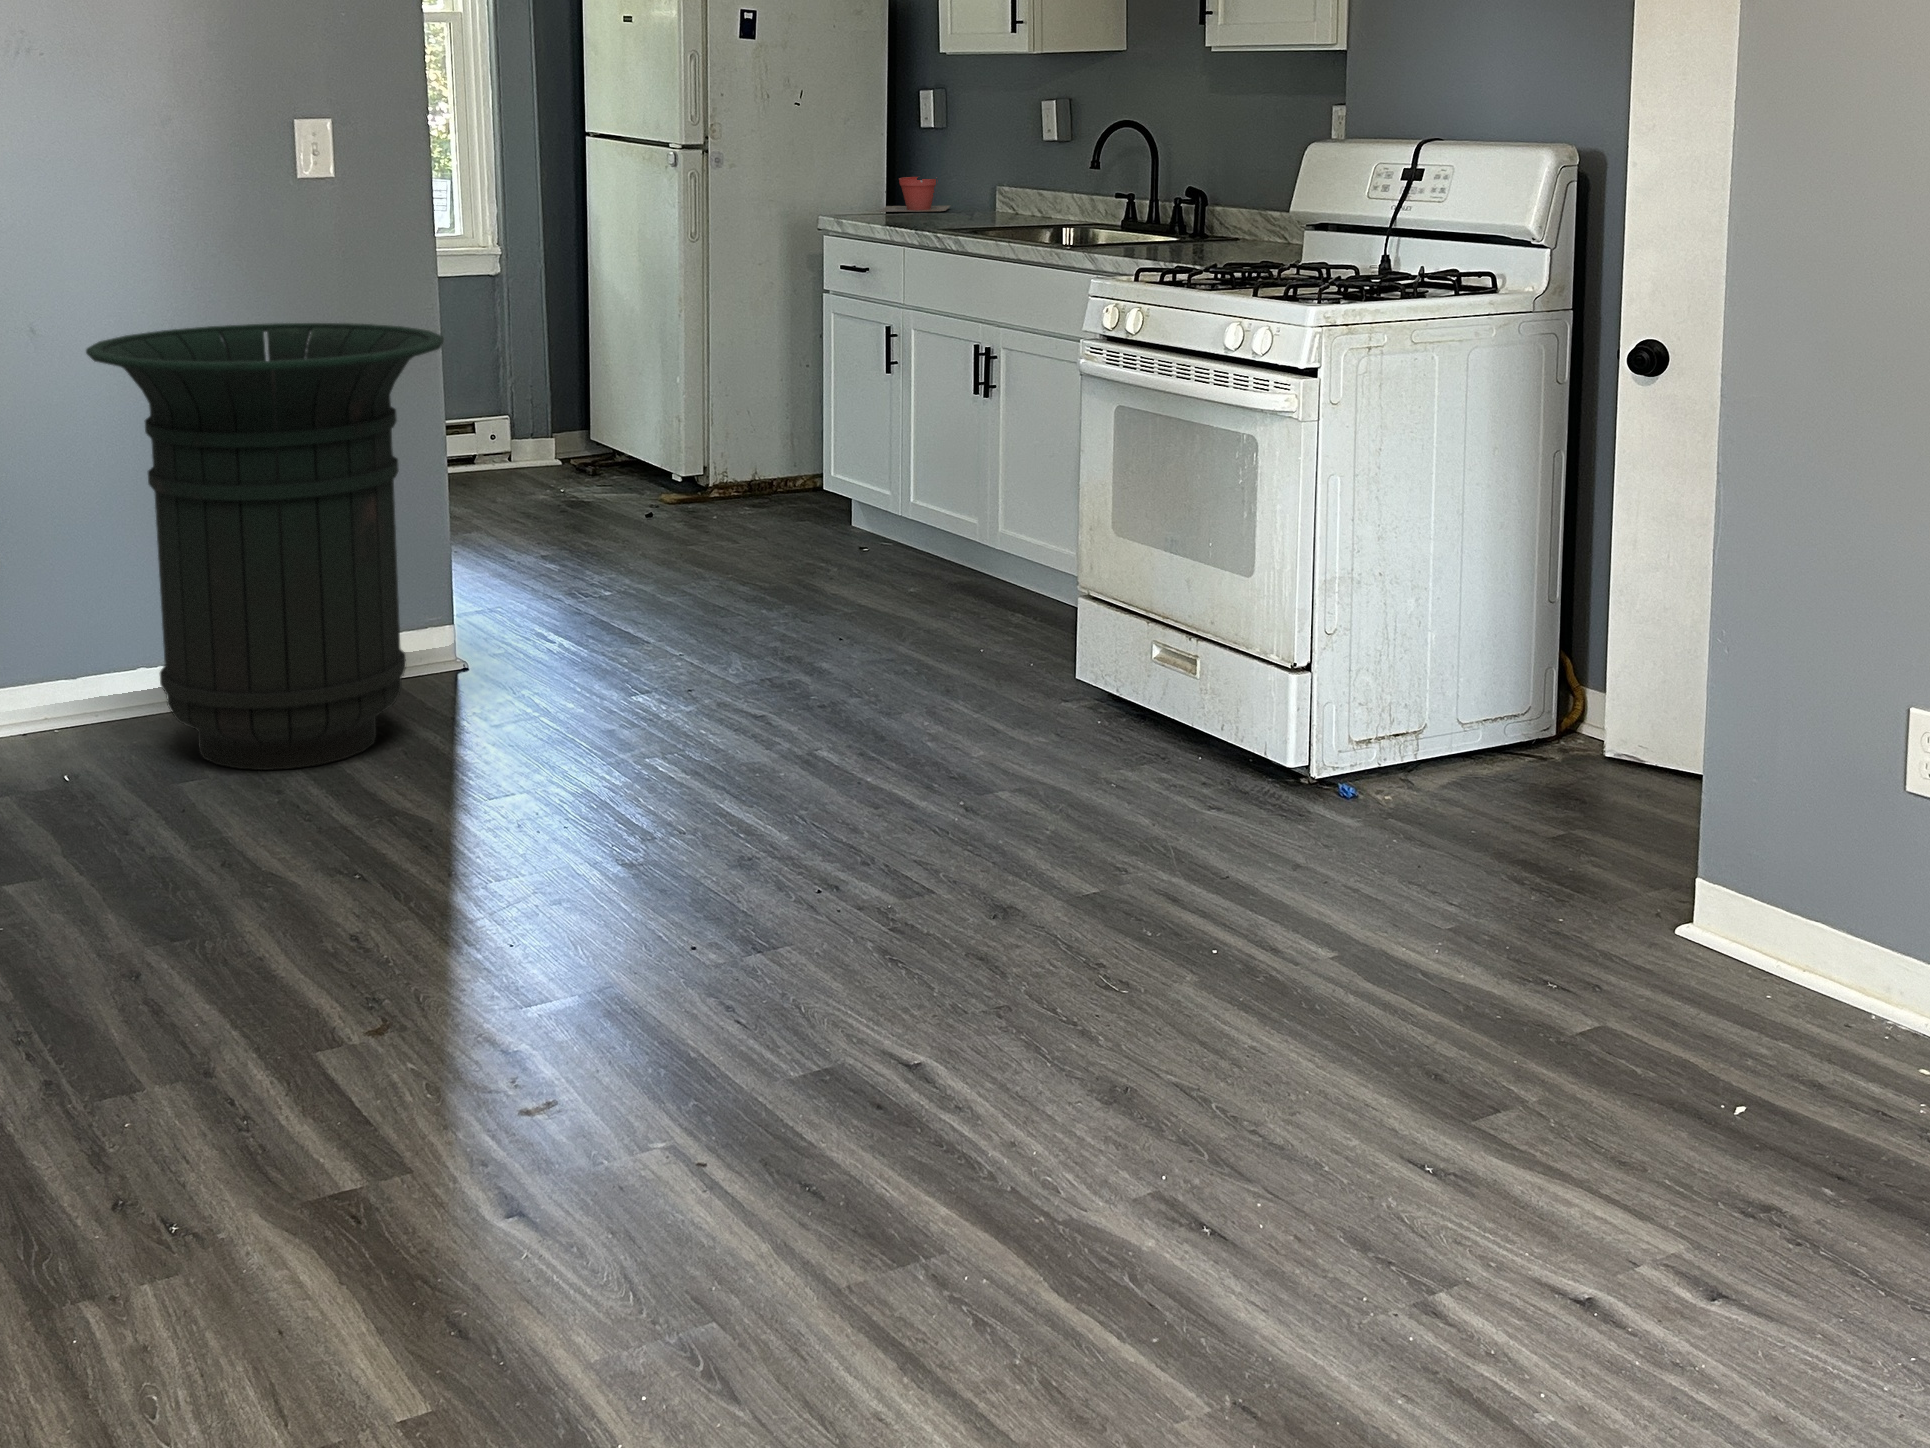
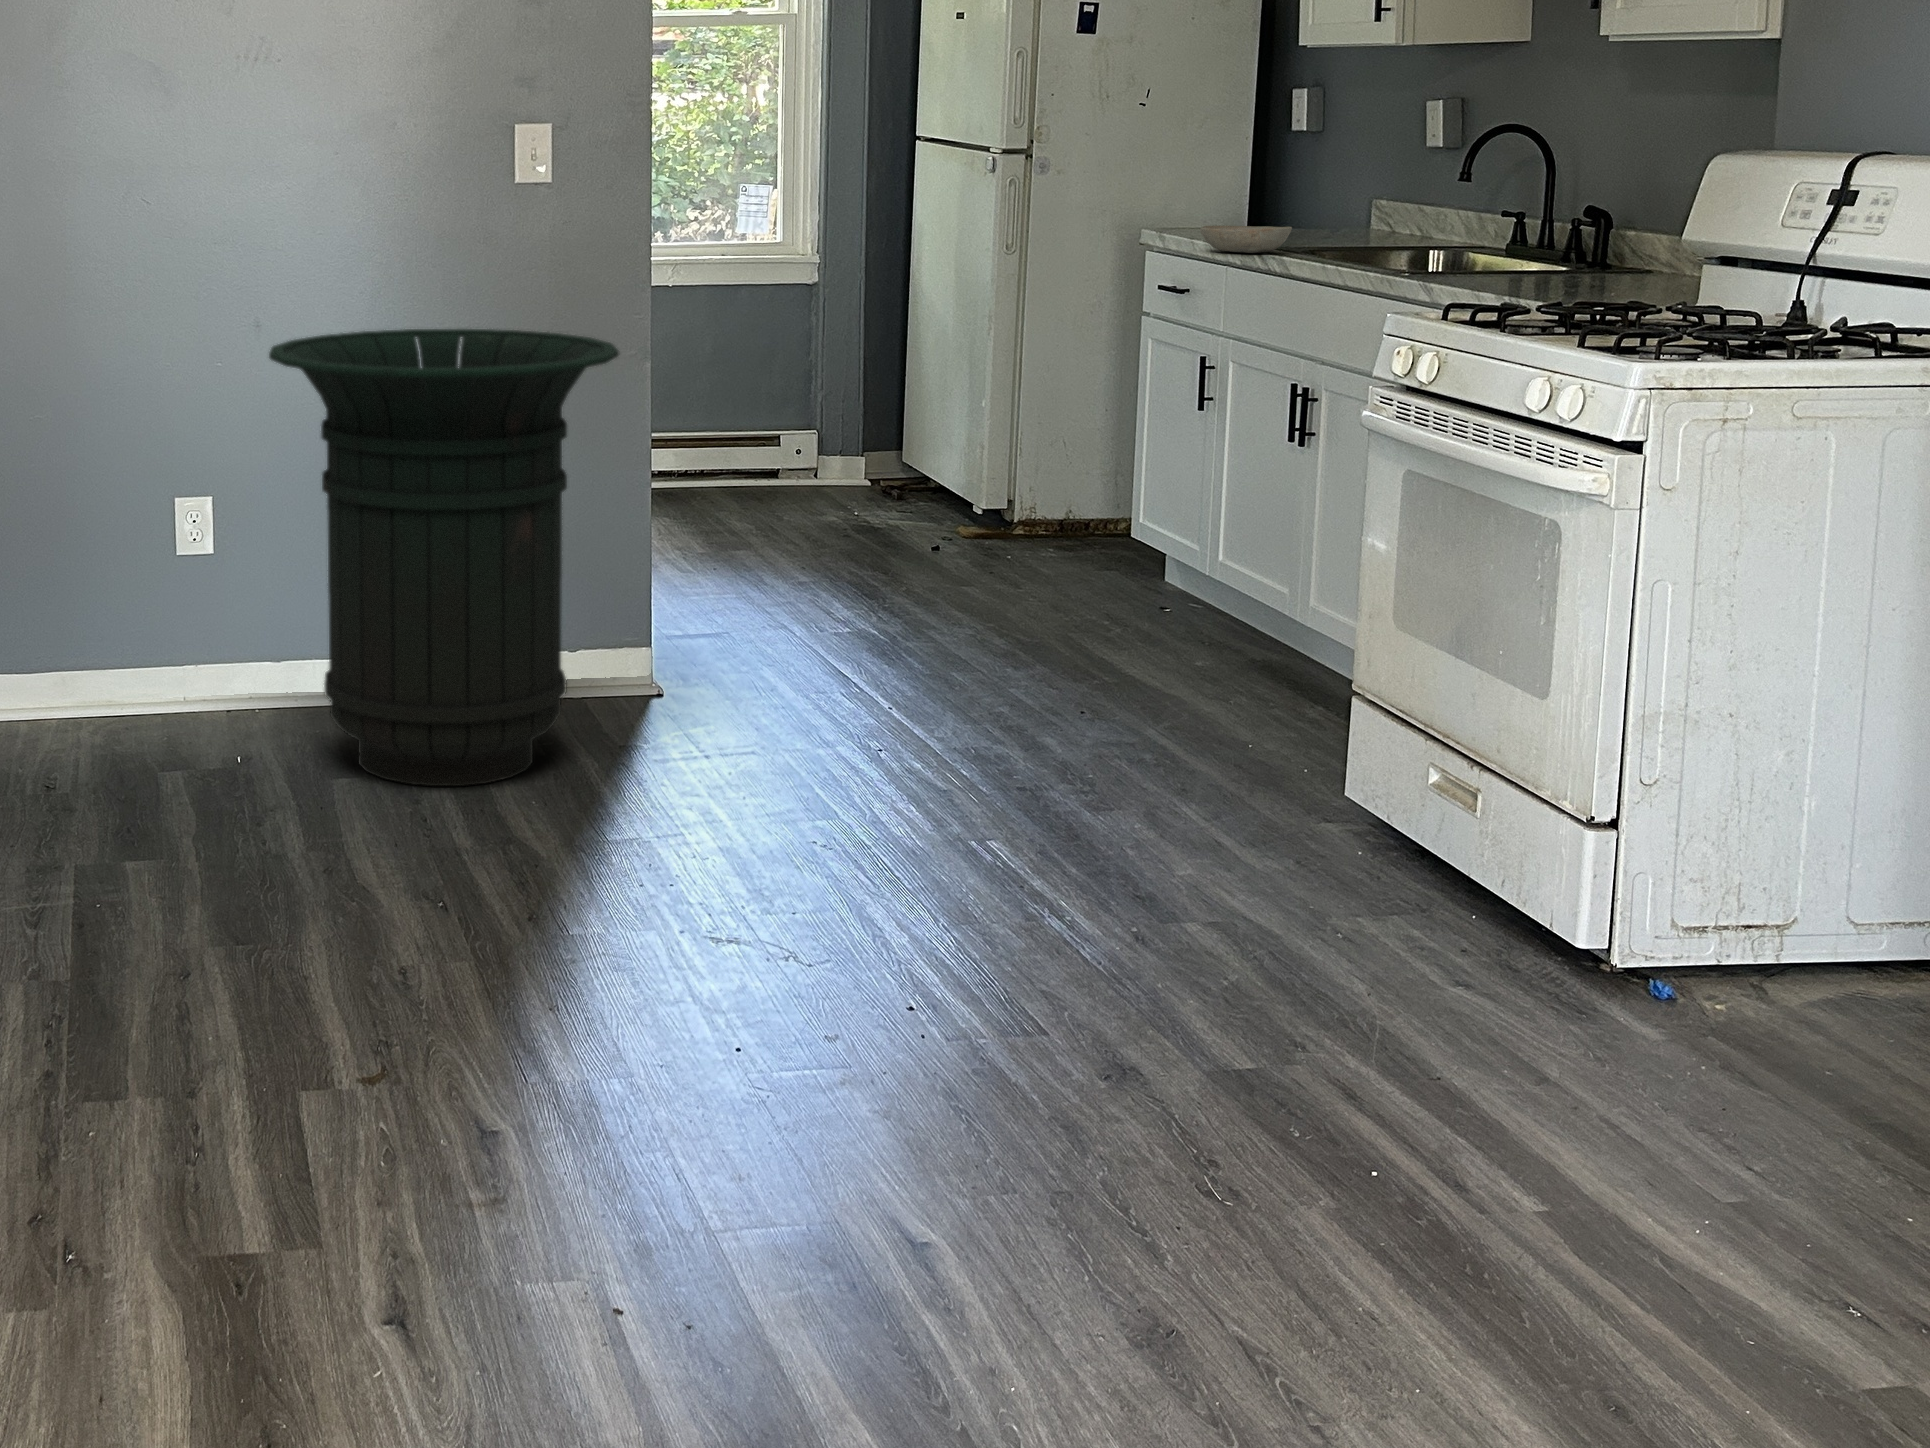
plant pot: present [880,177,950,212] -> none [1235,188,1332,228]
bowl: none [881,209,956,233] -> present [1200,225,1292,253]

